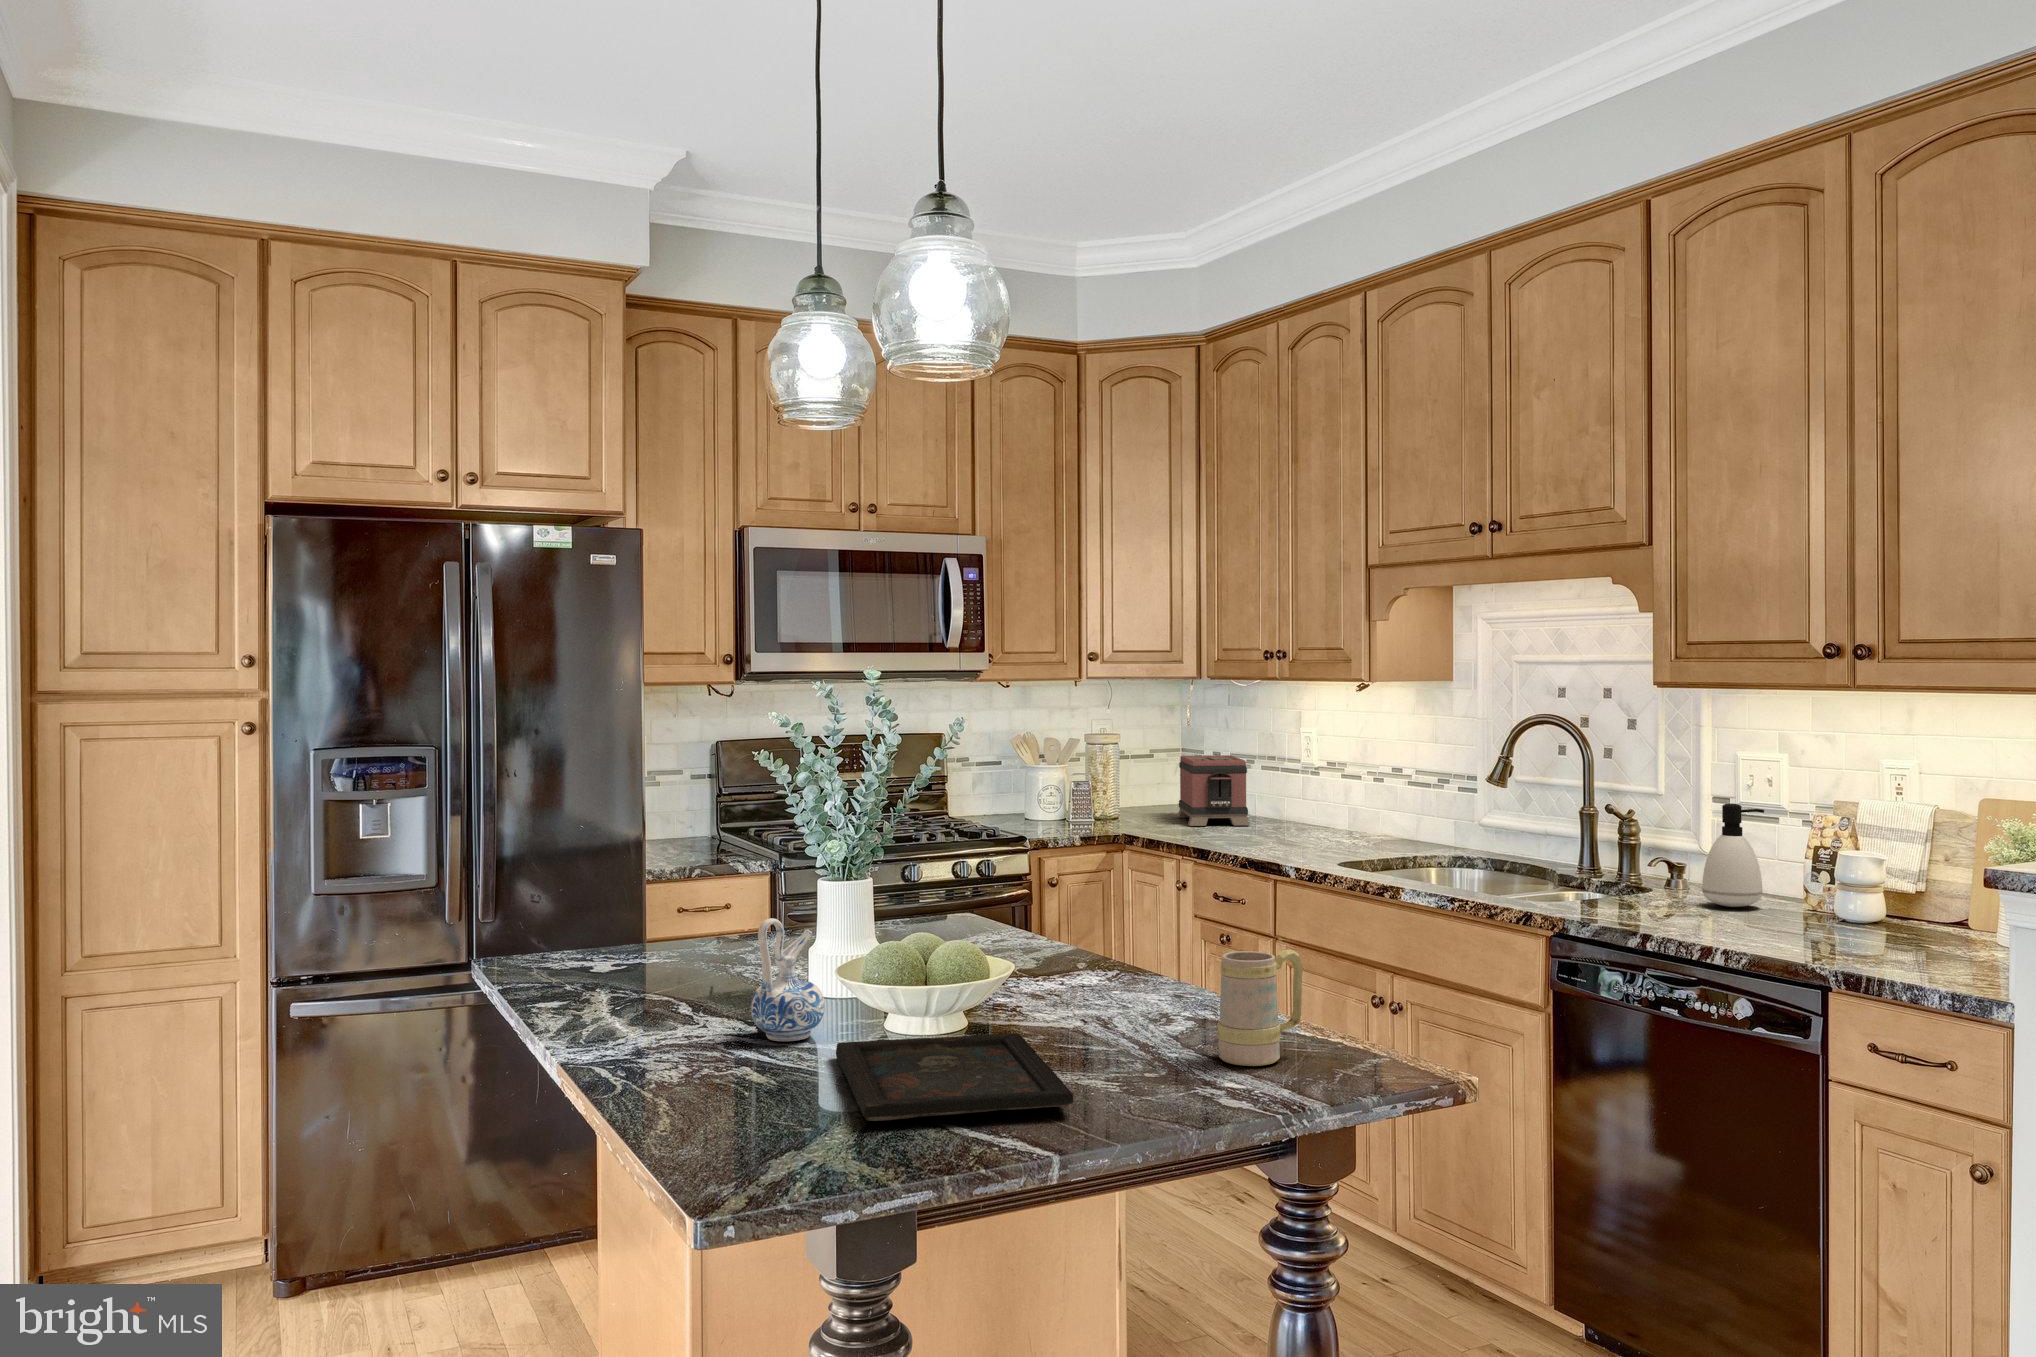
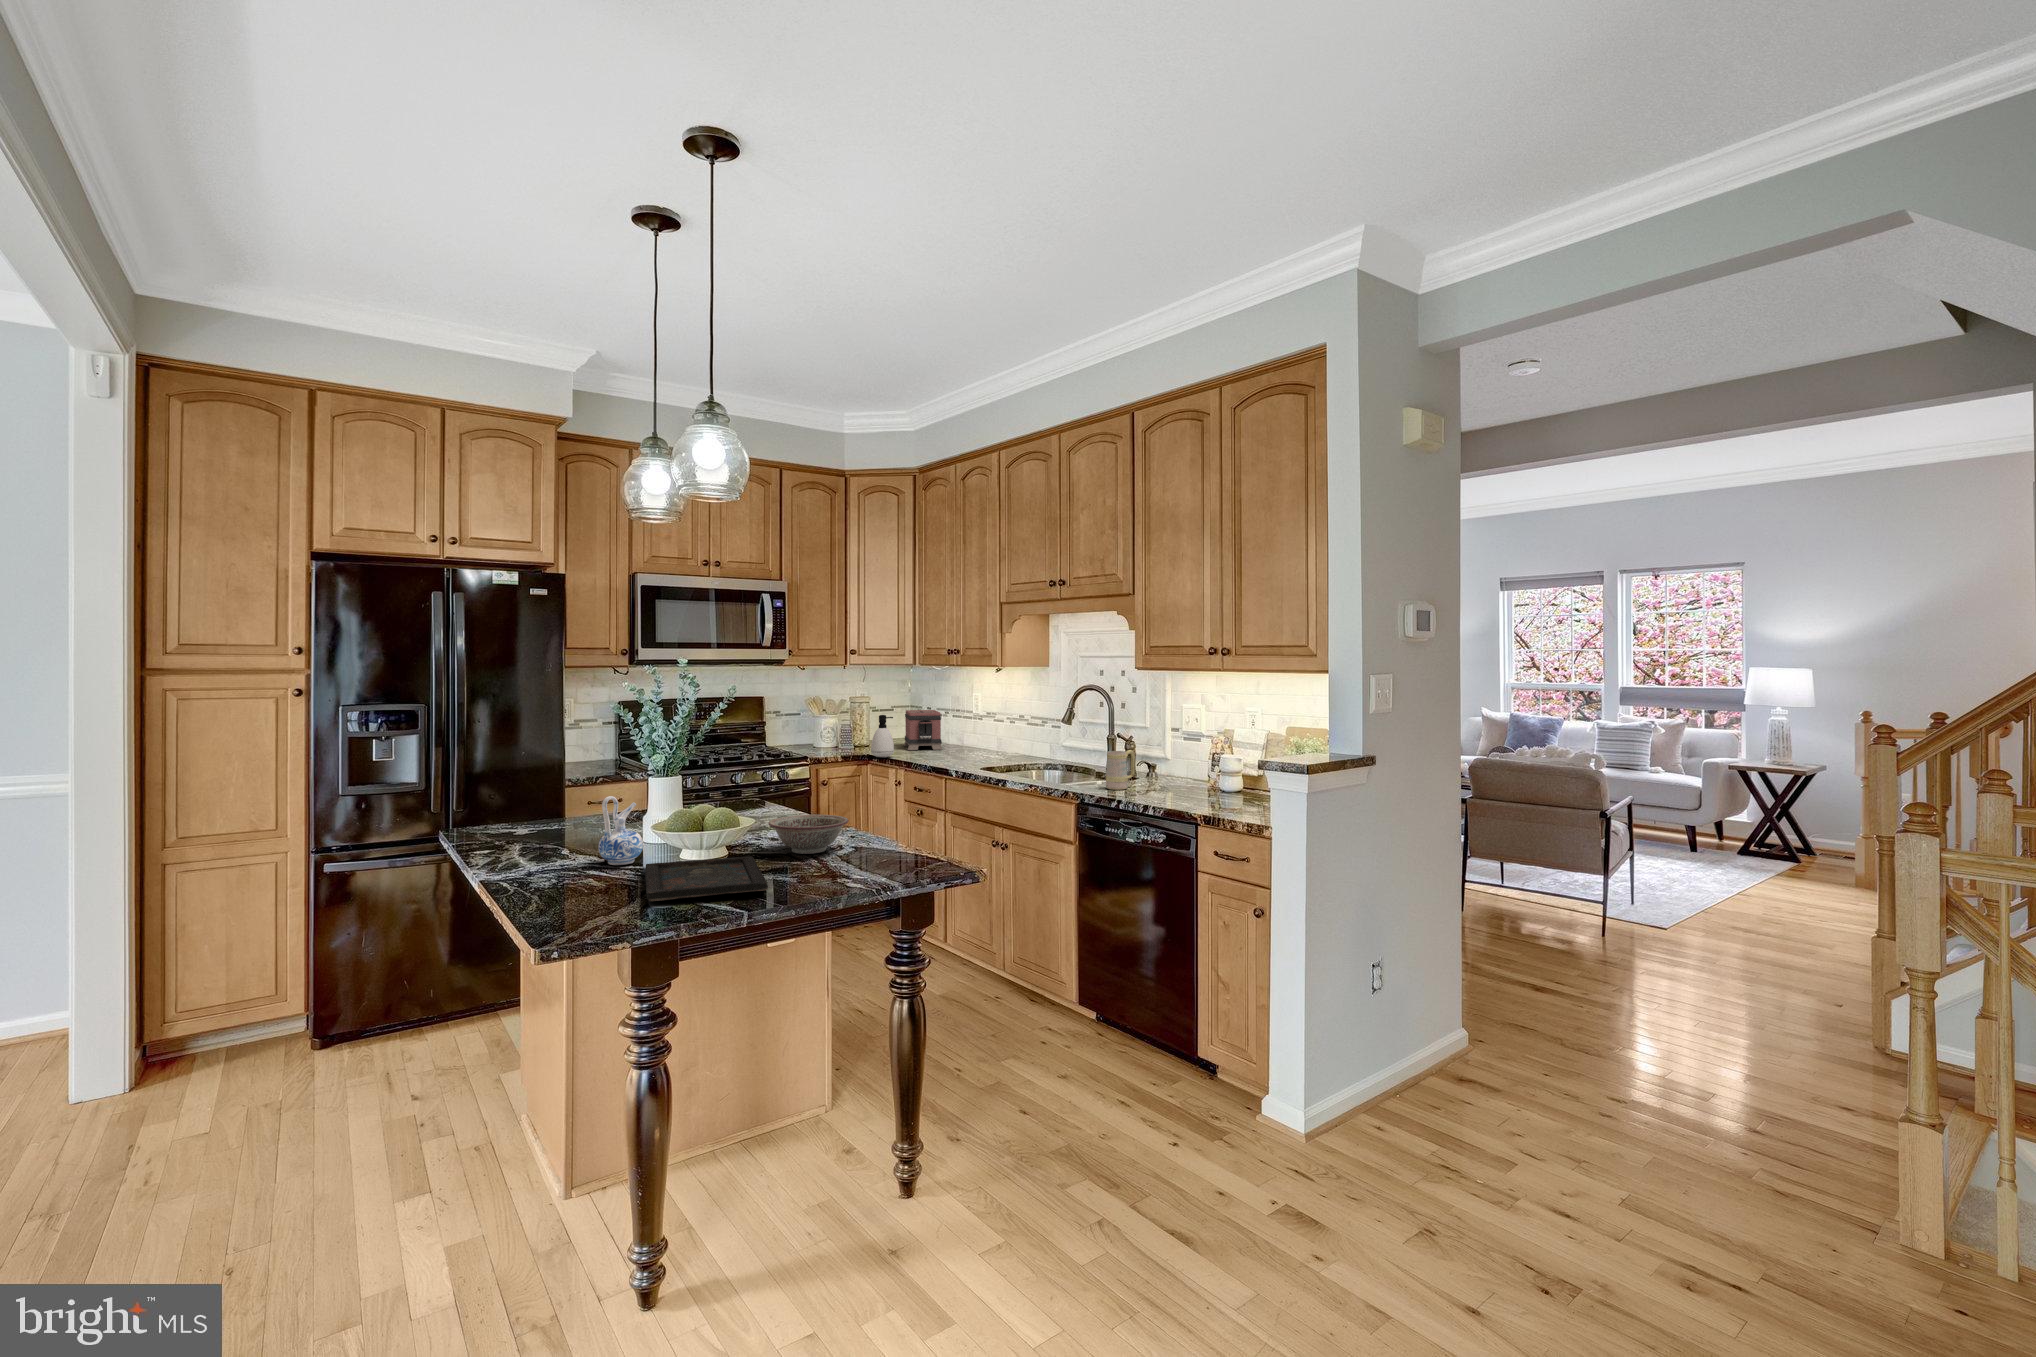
soap dispenser: present [1702,803,1764,907] -> present [871,715,894,758]
mug: present [1218,950,1303,1066] -> present [1106,750,1135,790]
decorative bowl: none [1036,955,1179,1029] -> present [768,815,849,854]

